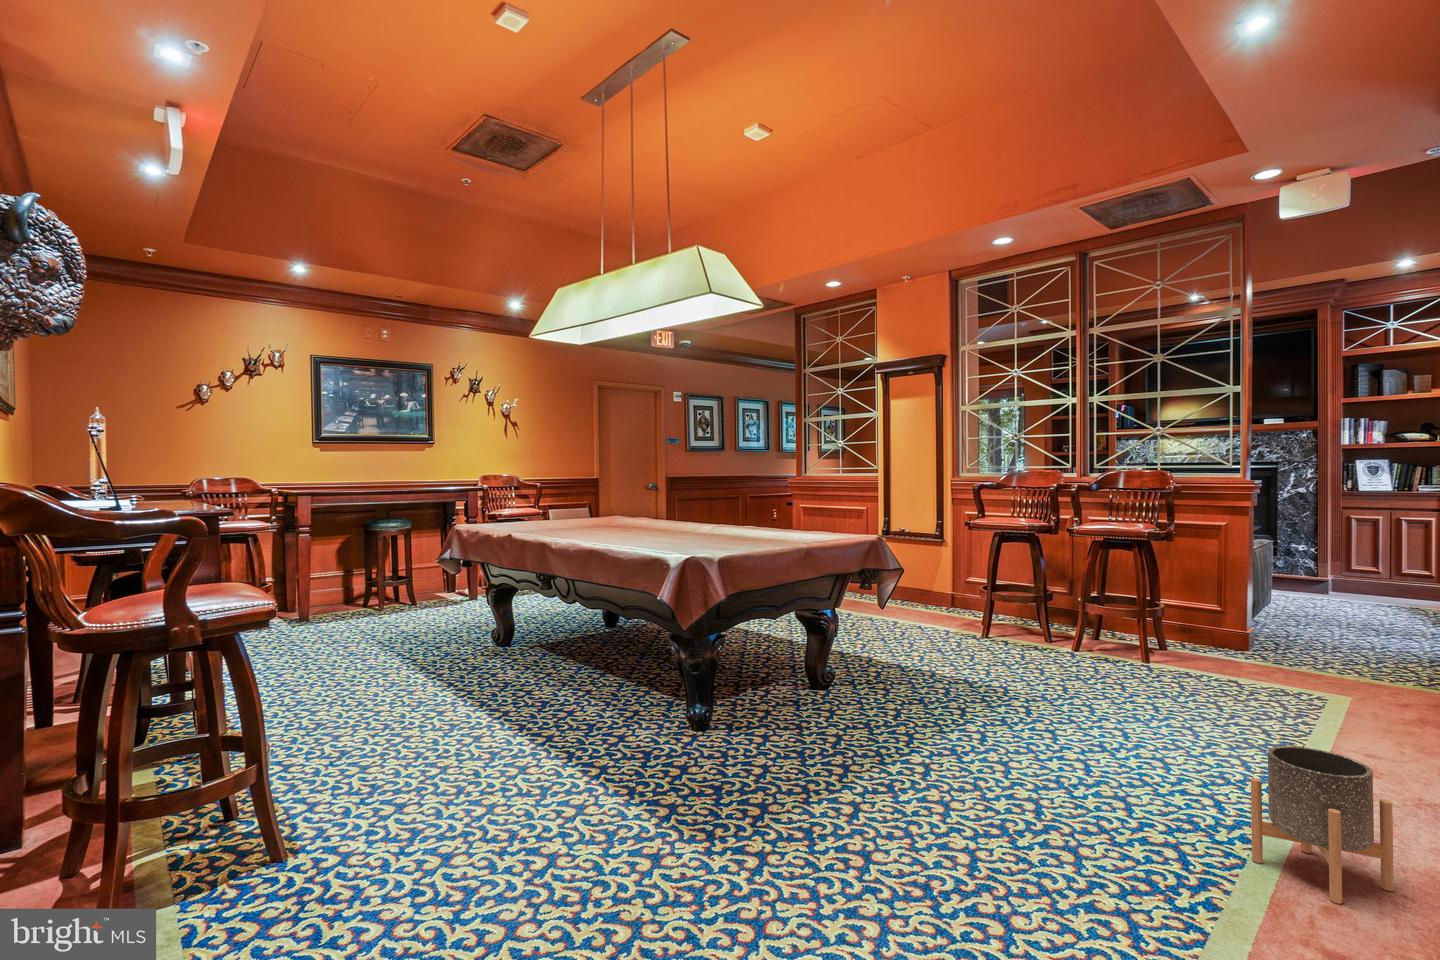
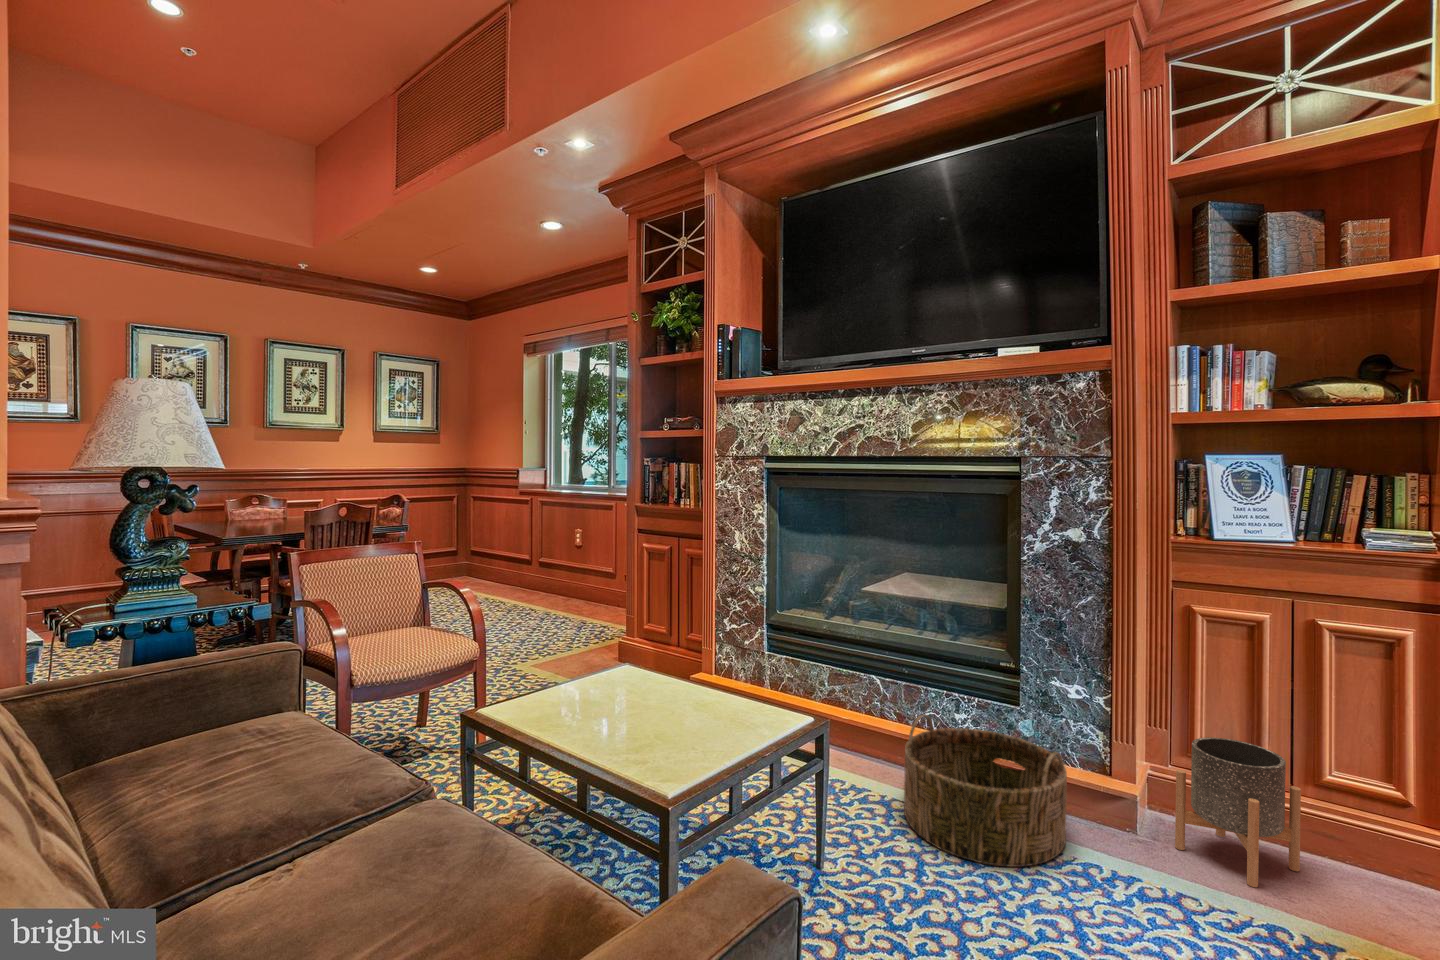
basket: none [961,715,1130,868] -> present [904,714,1067,867]

